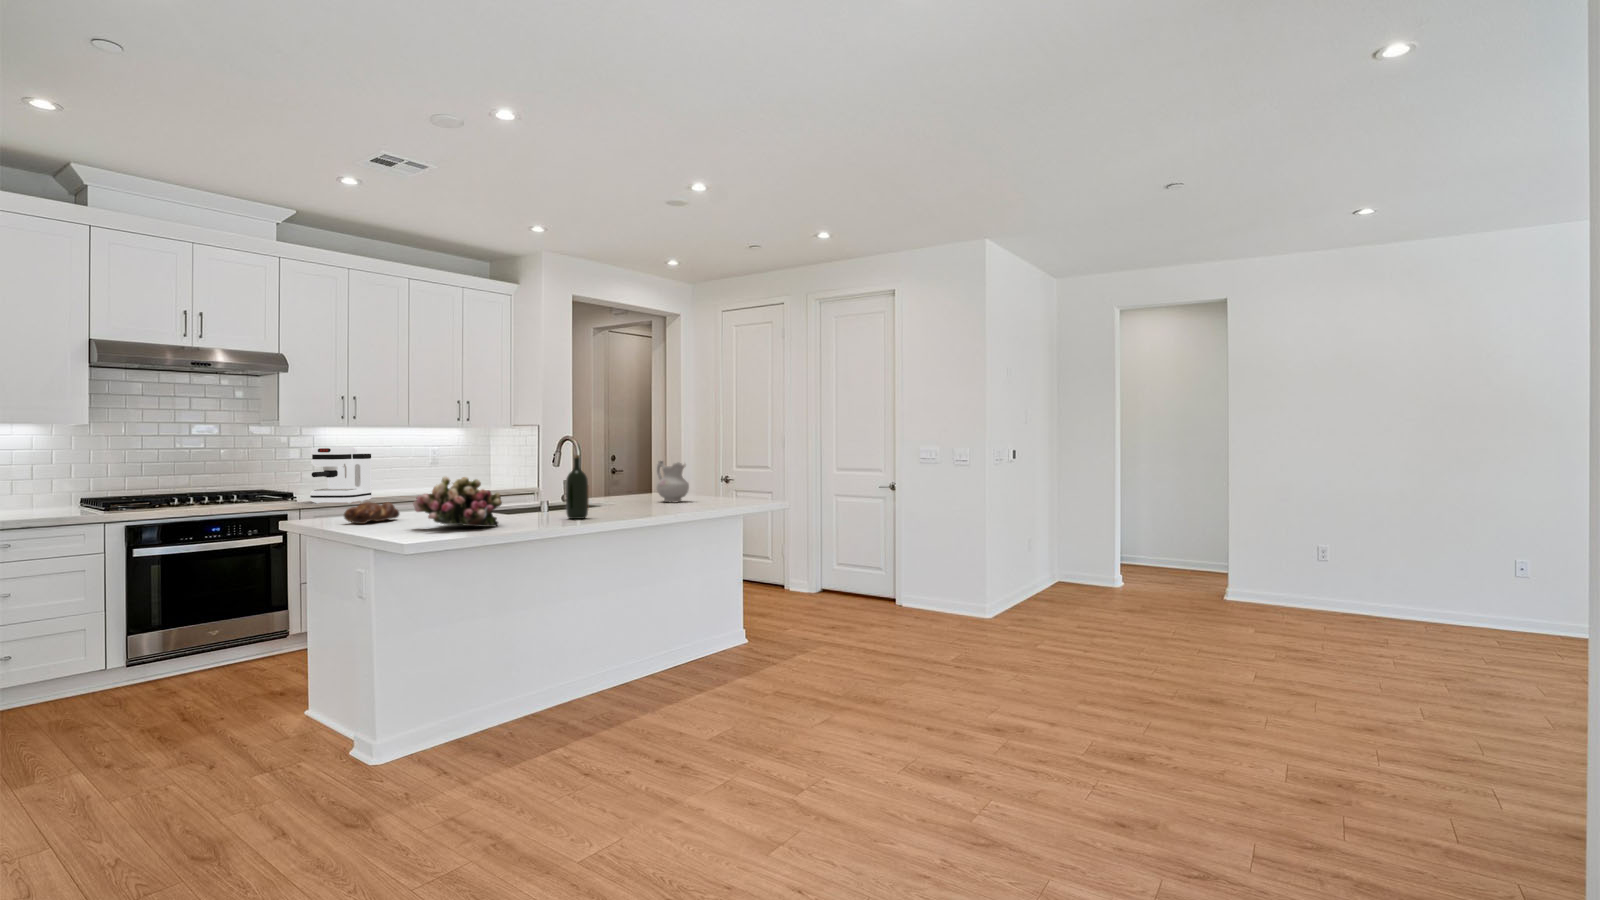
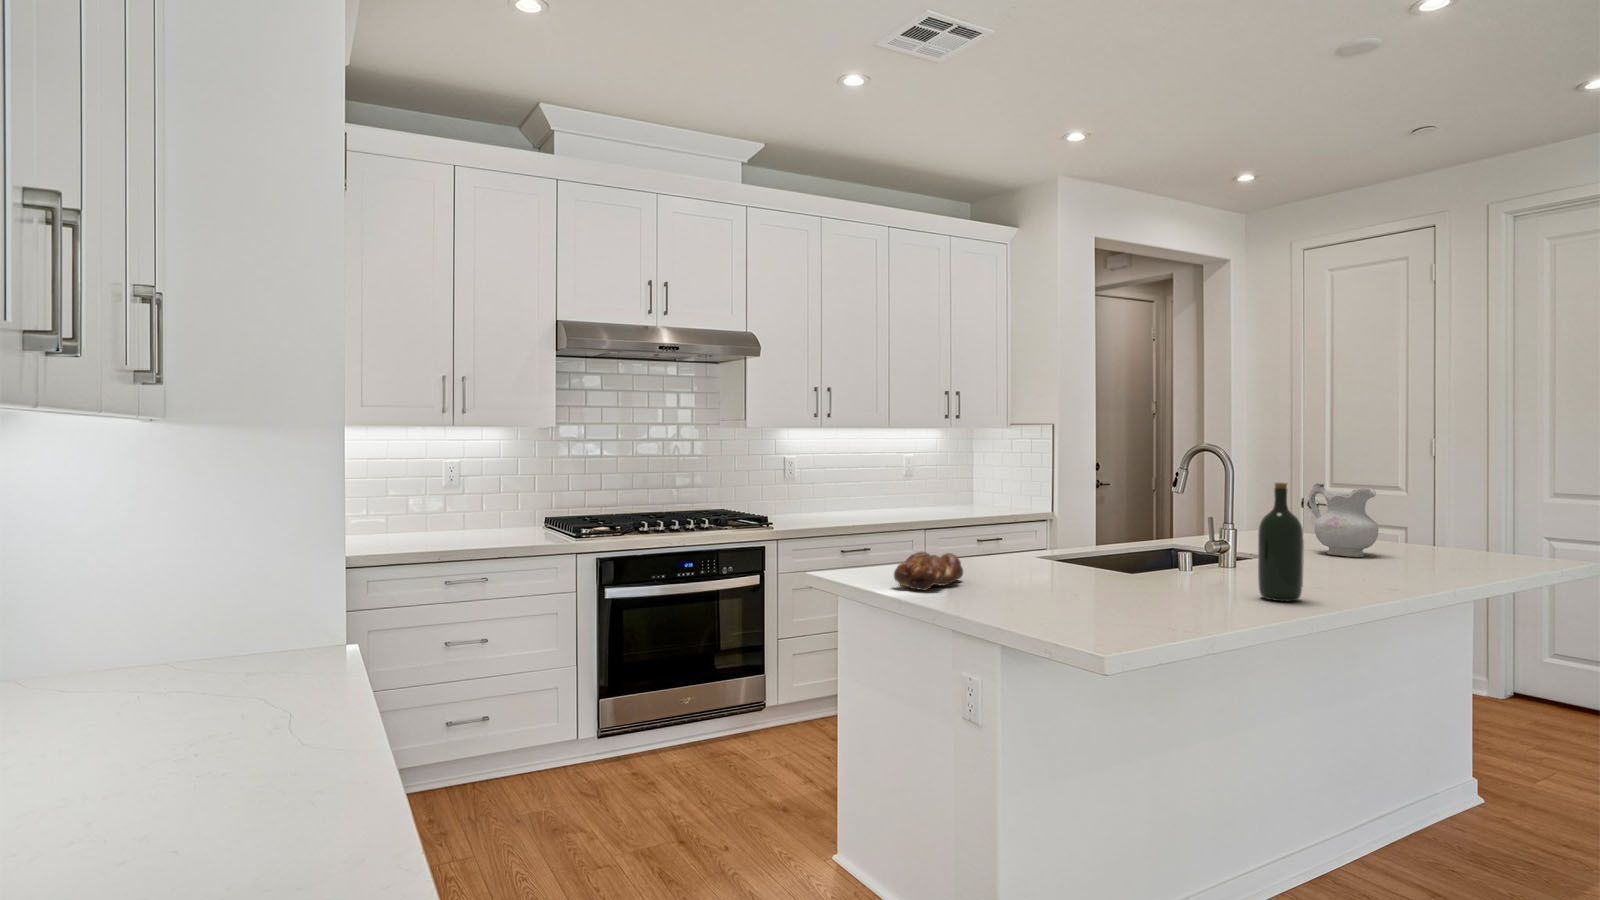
coffee maker: present [310,447,372,504] -> none [787,455,858,534]
flower arrangement: present [413,477,502,527] -> none [1031,522,1183,619]

